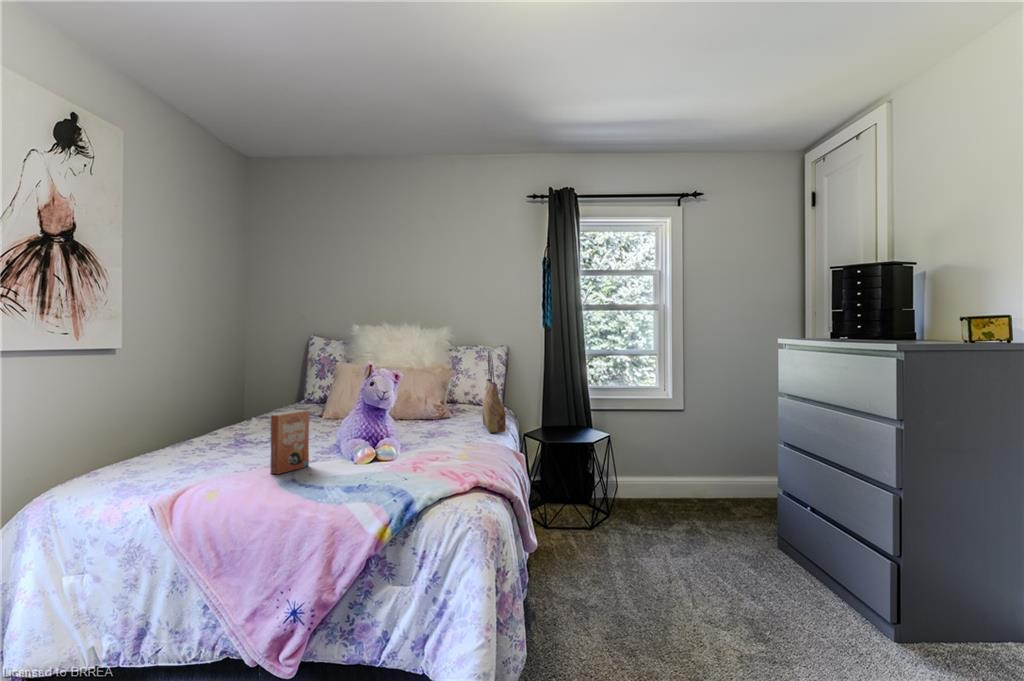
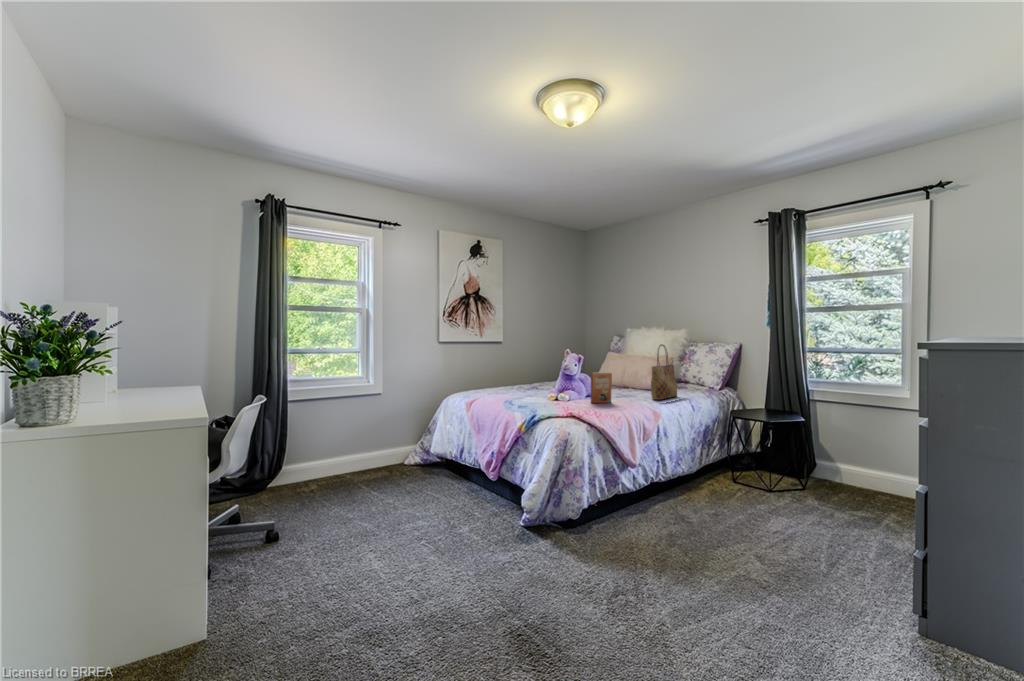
paperback book: present [271,410,309,474] -> present [591,372,612,403]

